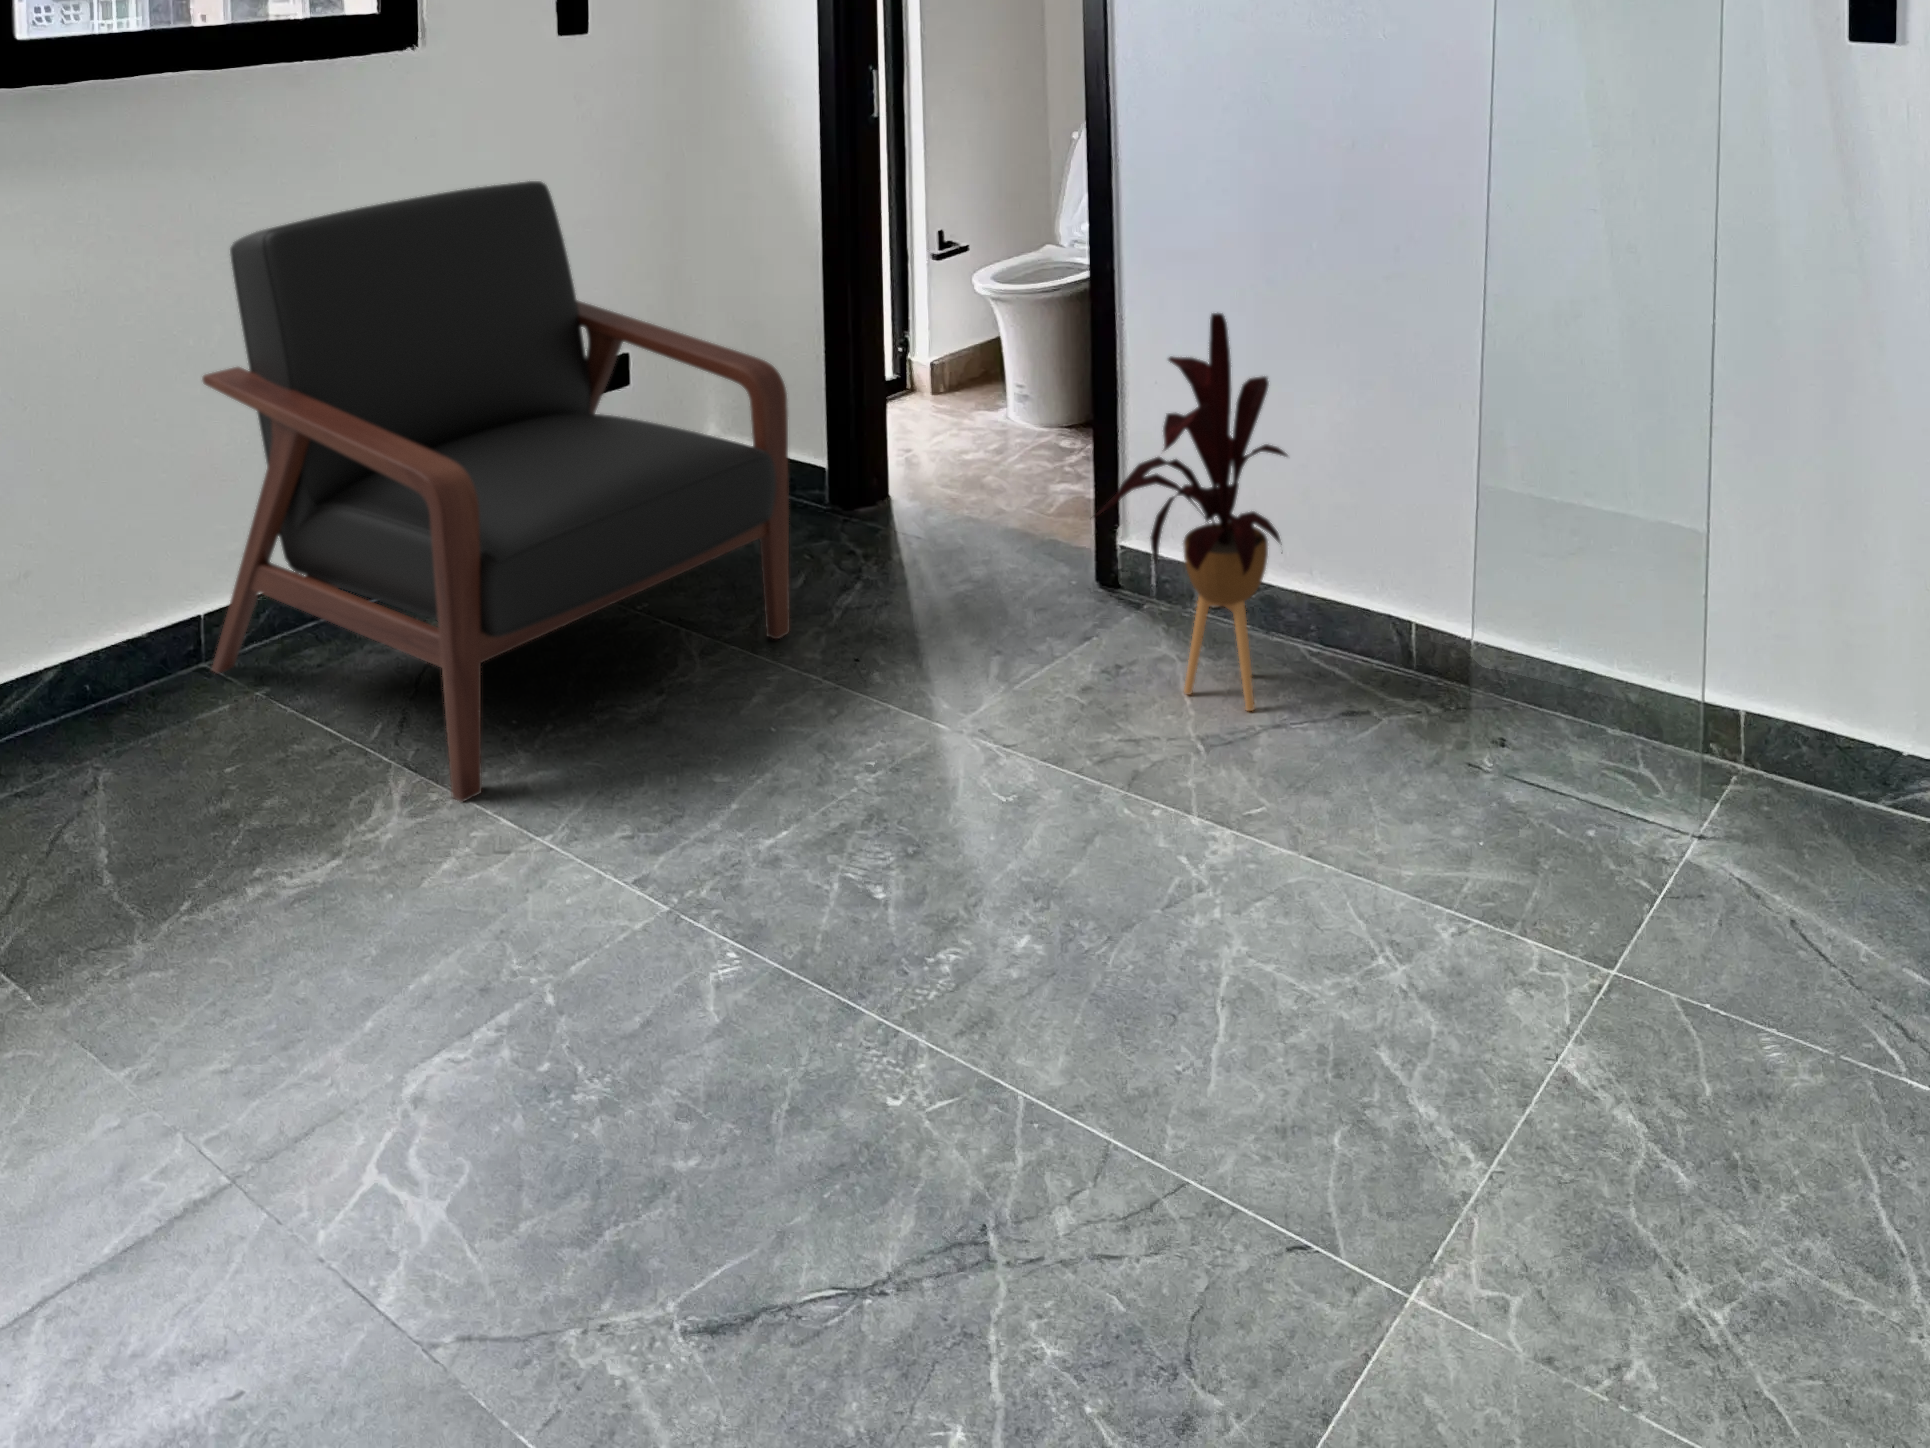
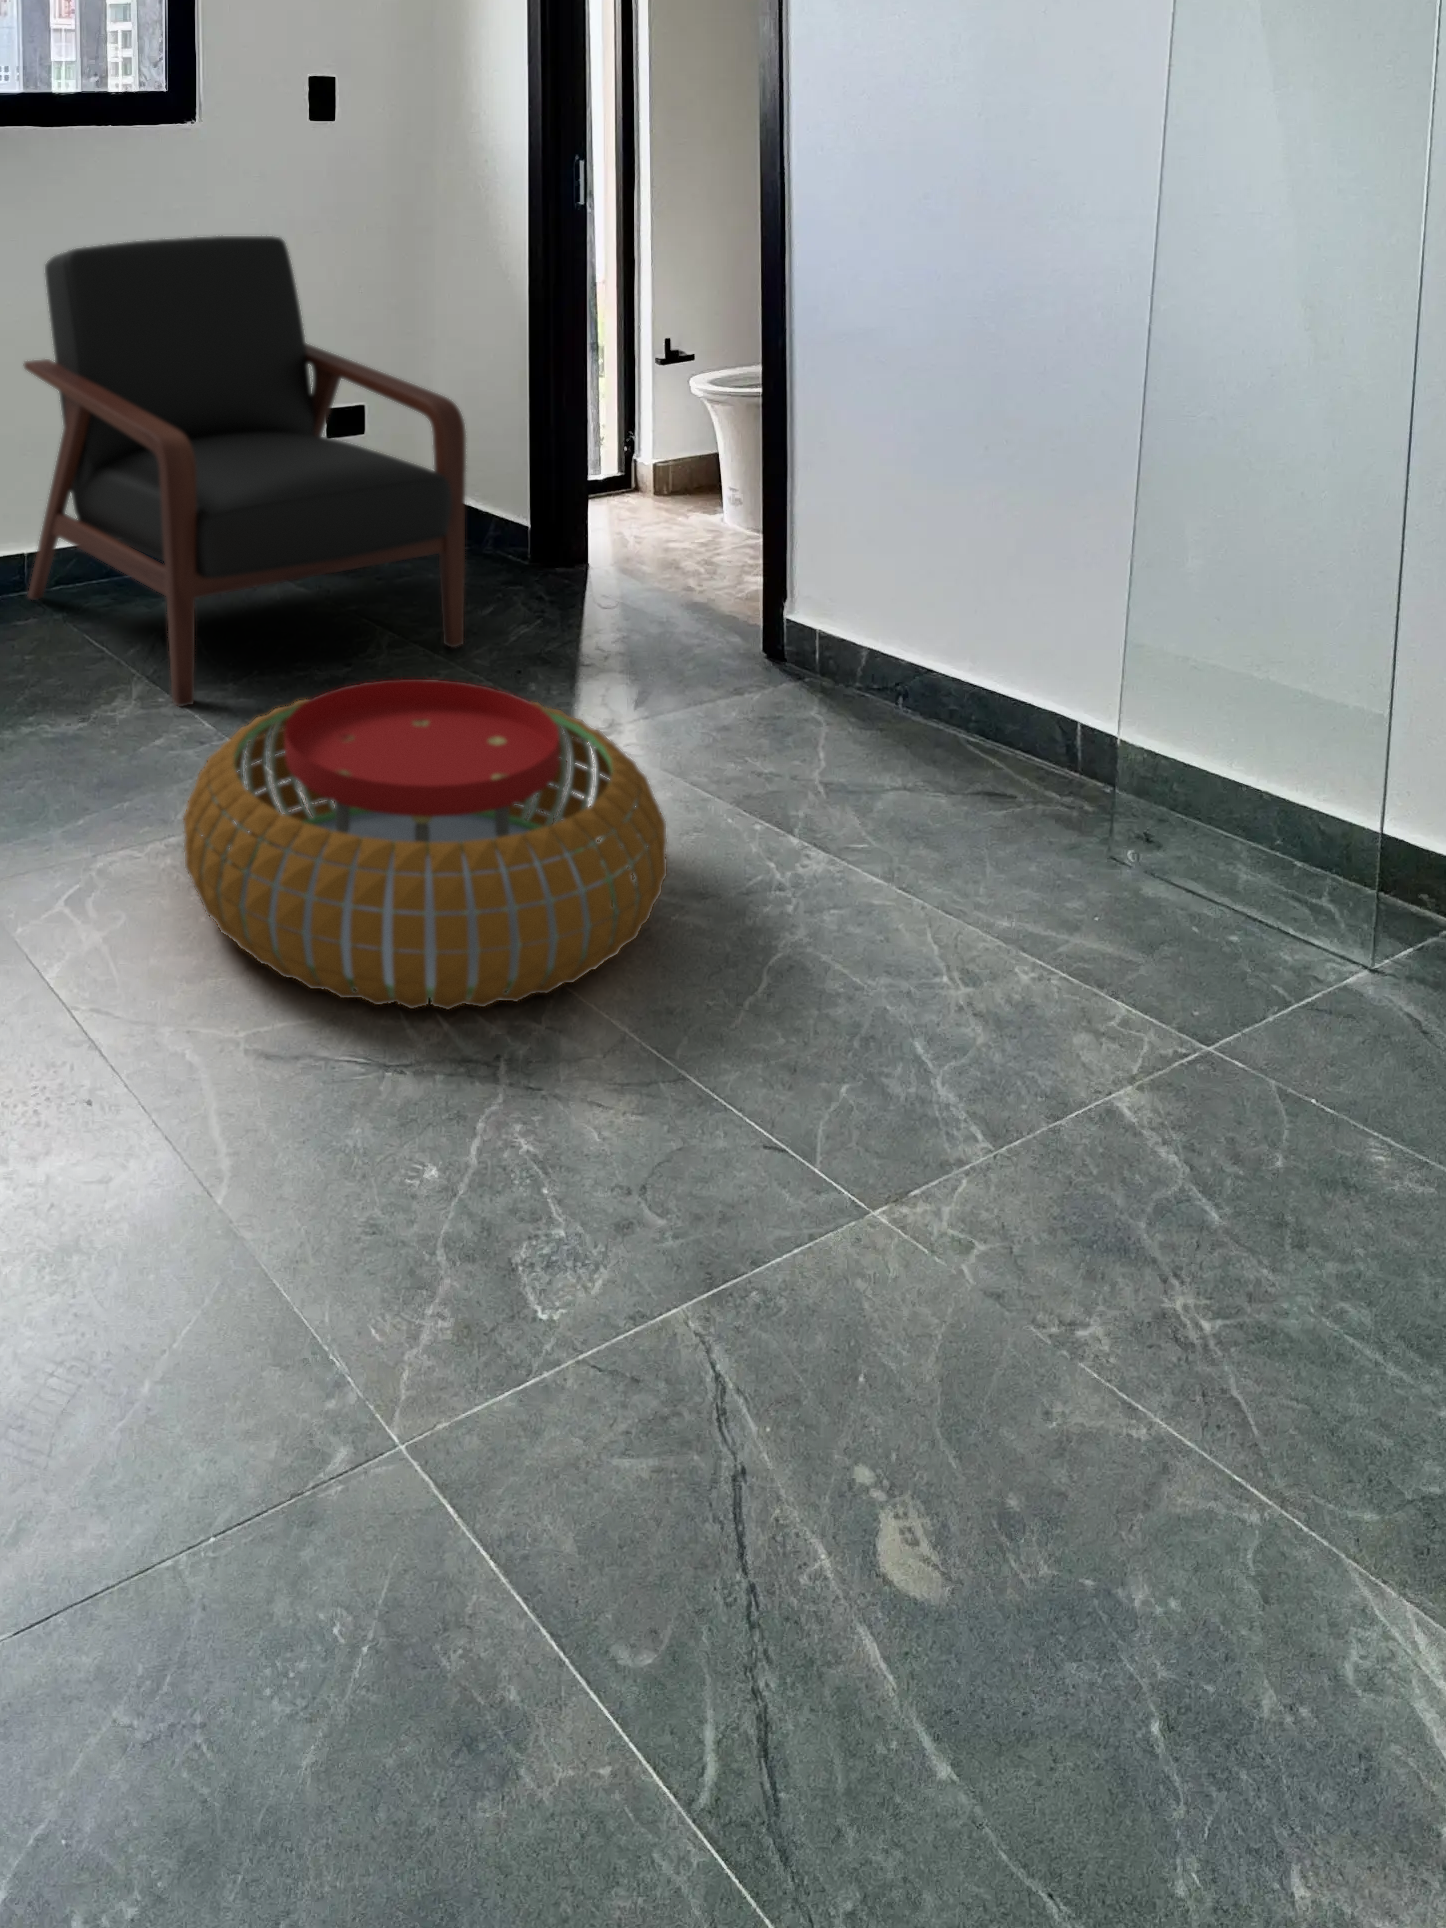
house plant: present [1095,313,1287,711] -> none [726,368,930,774]
pouf: none [538,737,1111,1209] -> present [183,679,667,1009]

